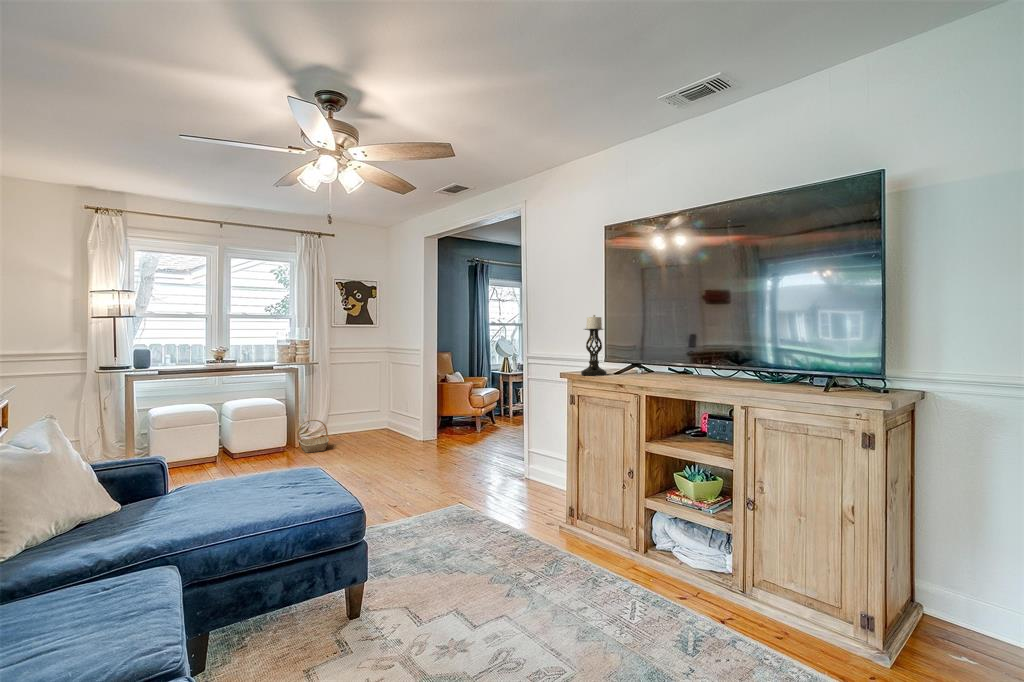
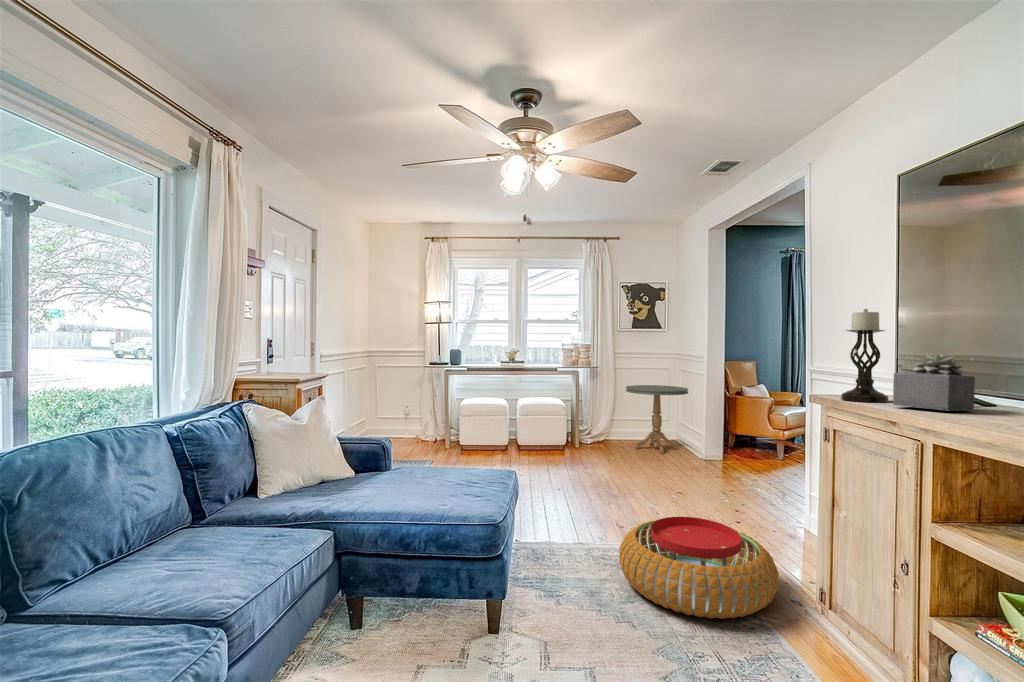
succulent plant: none [619,343,655,376] -> present [893,354,975,411]
side table: none [346,379,405,441] -> present [626,385,688,454]
basket: present [297,420,329,453] -> none [573,422,602,455]
pouf: none [423,479,542,551] -> present [619,517,779,619]

